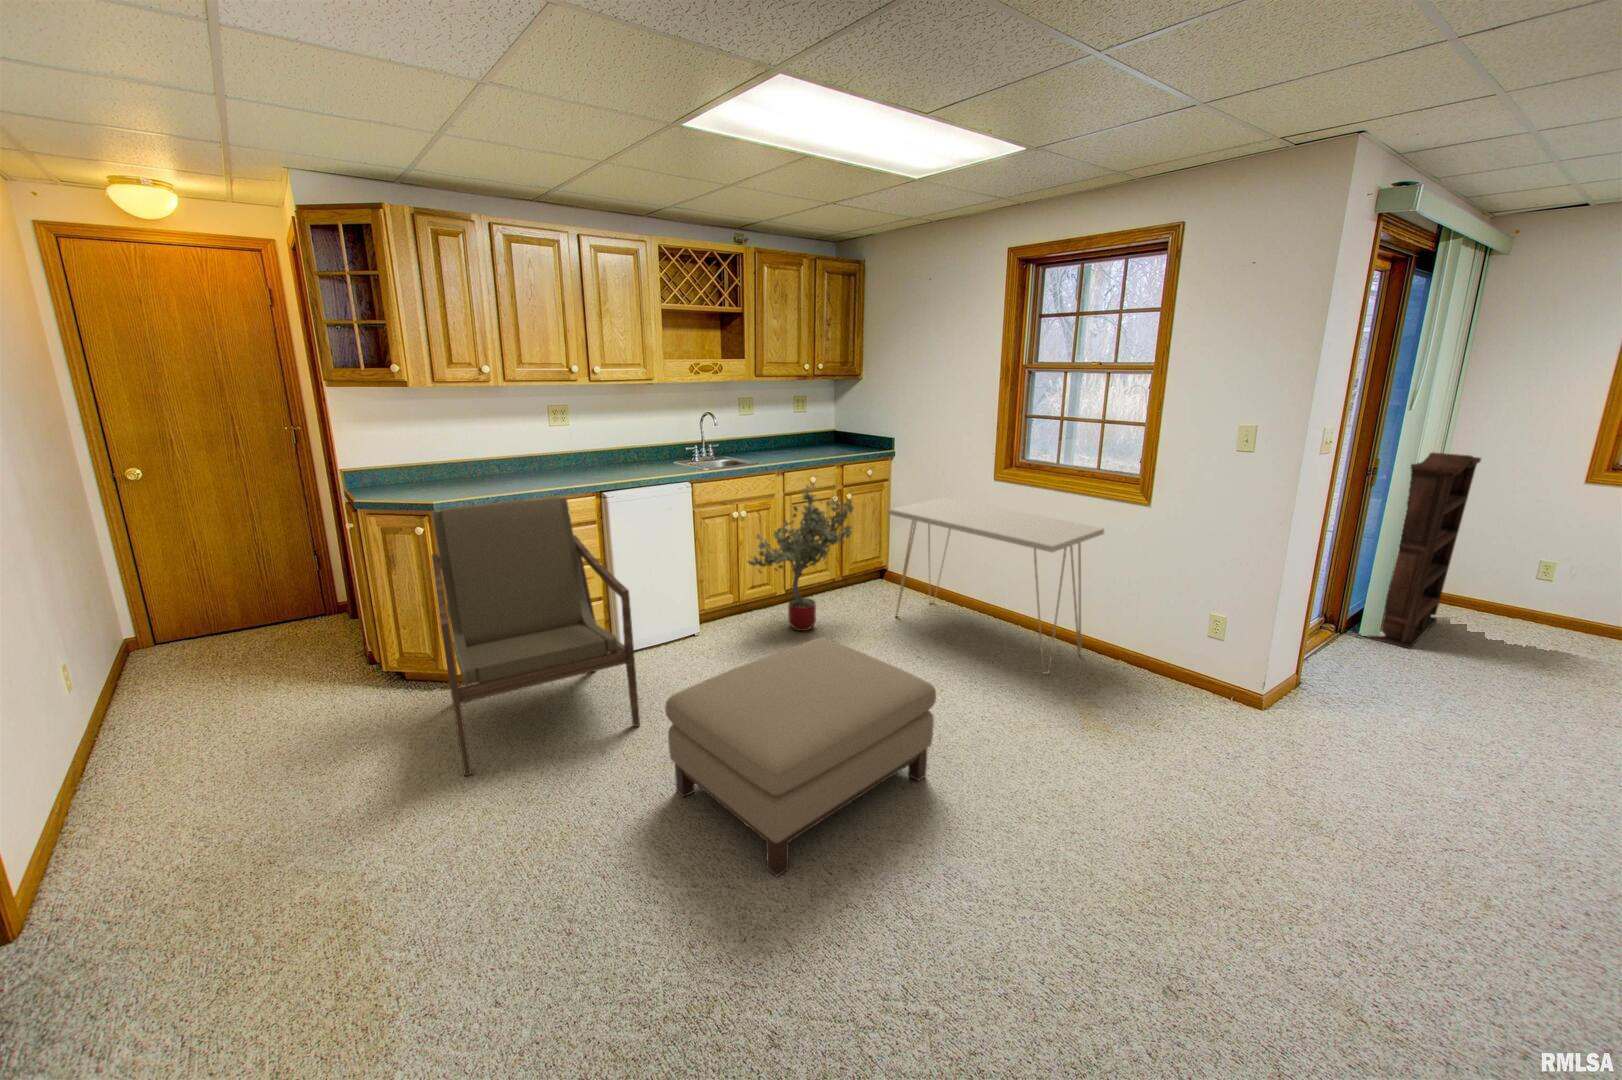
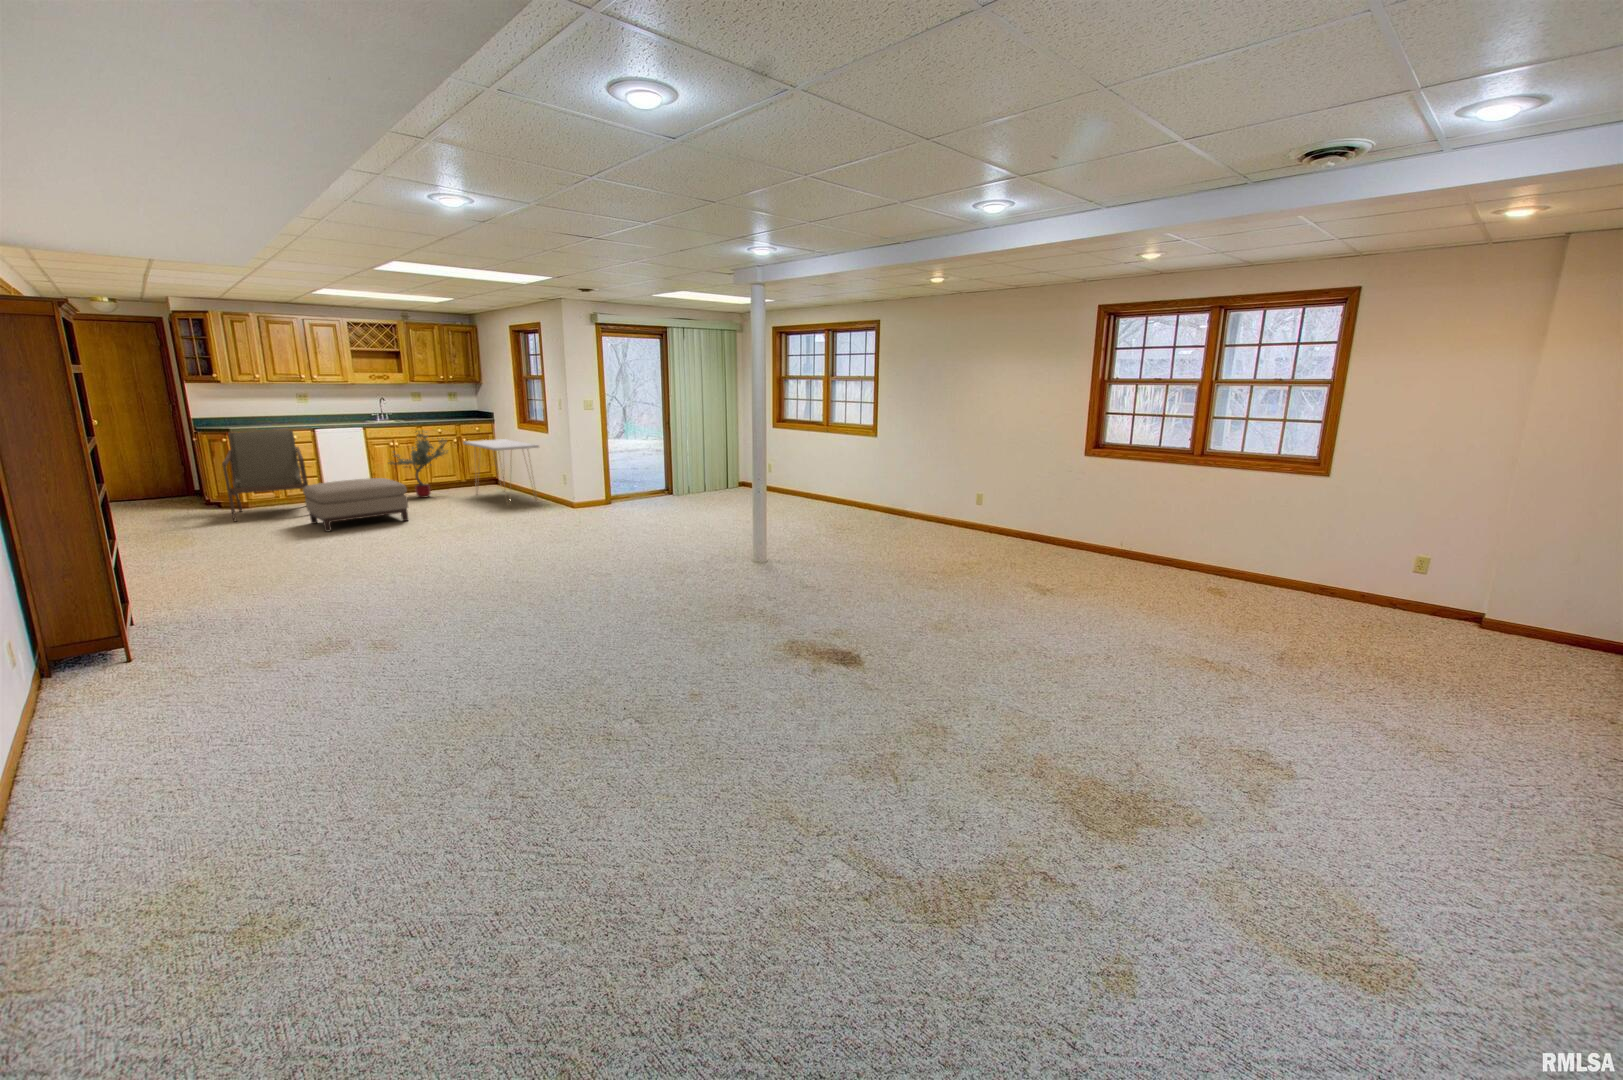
bookshelf: present [1359,453,1481,648] -> none [678,415,733,500]

